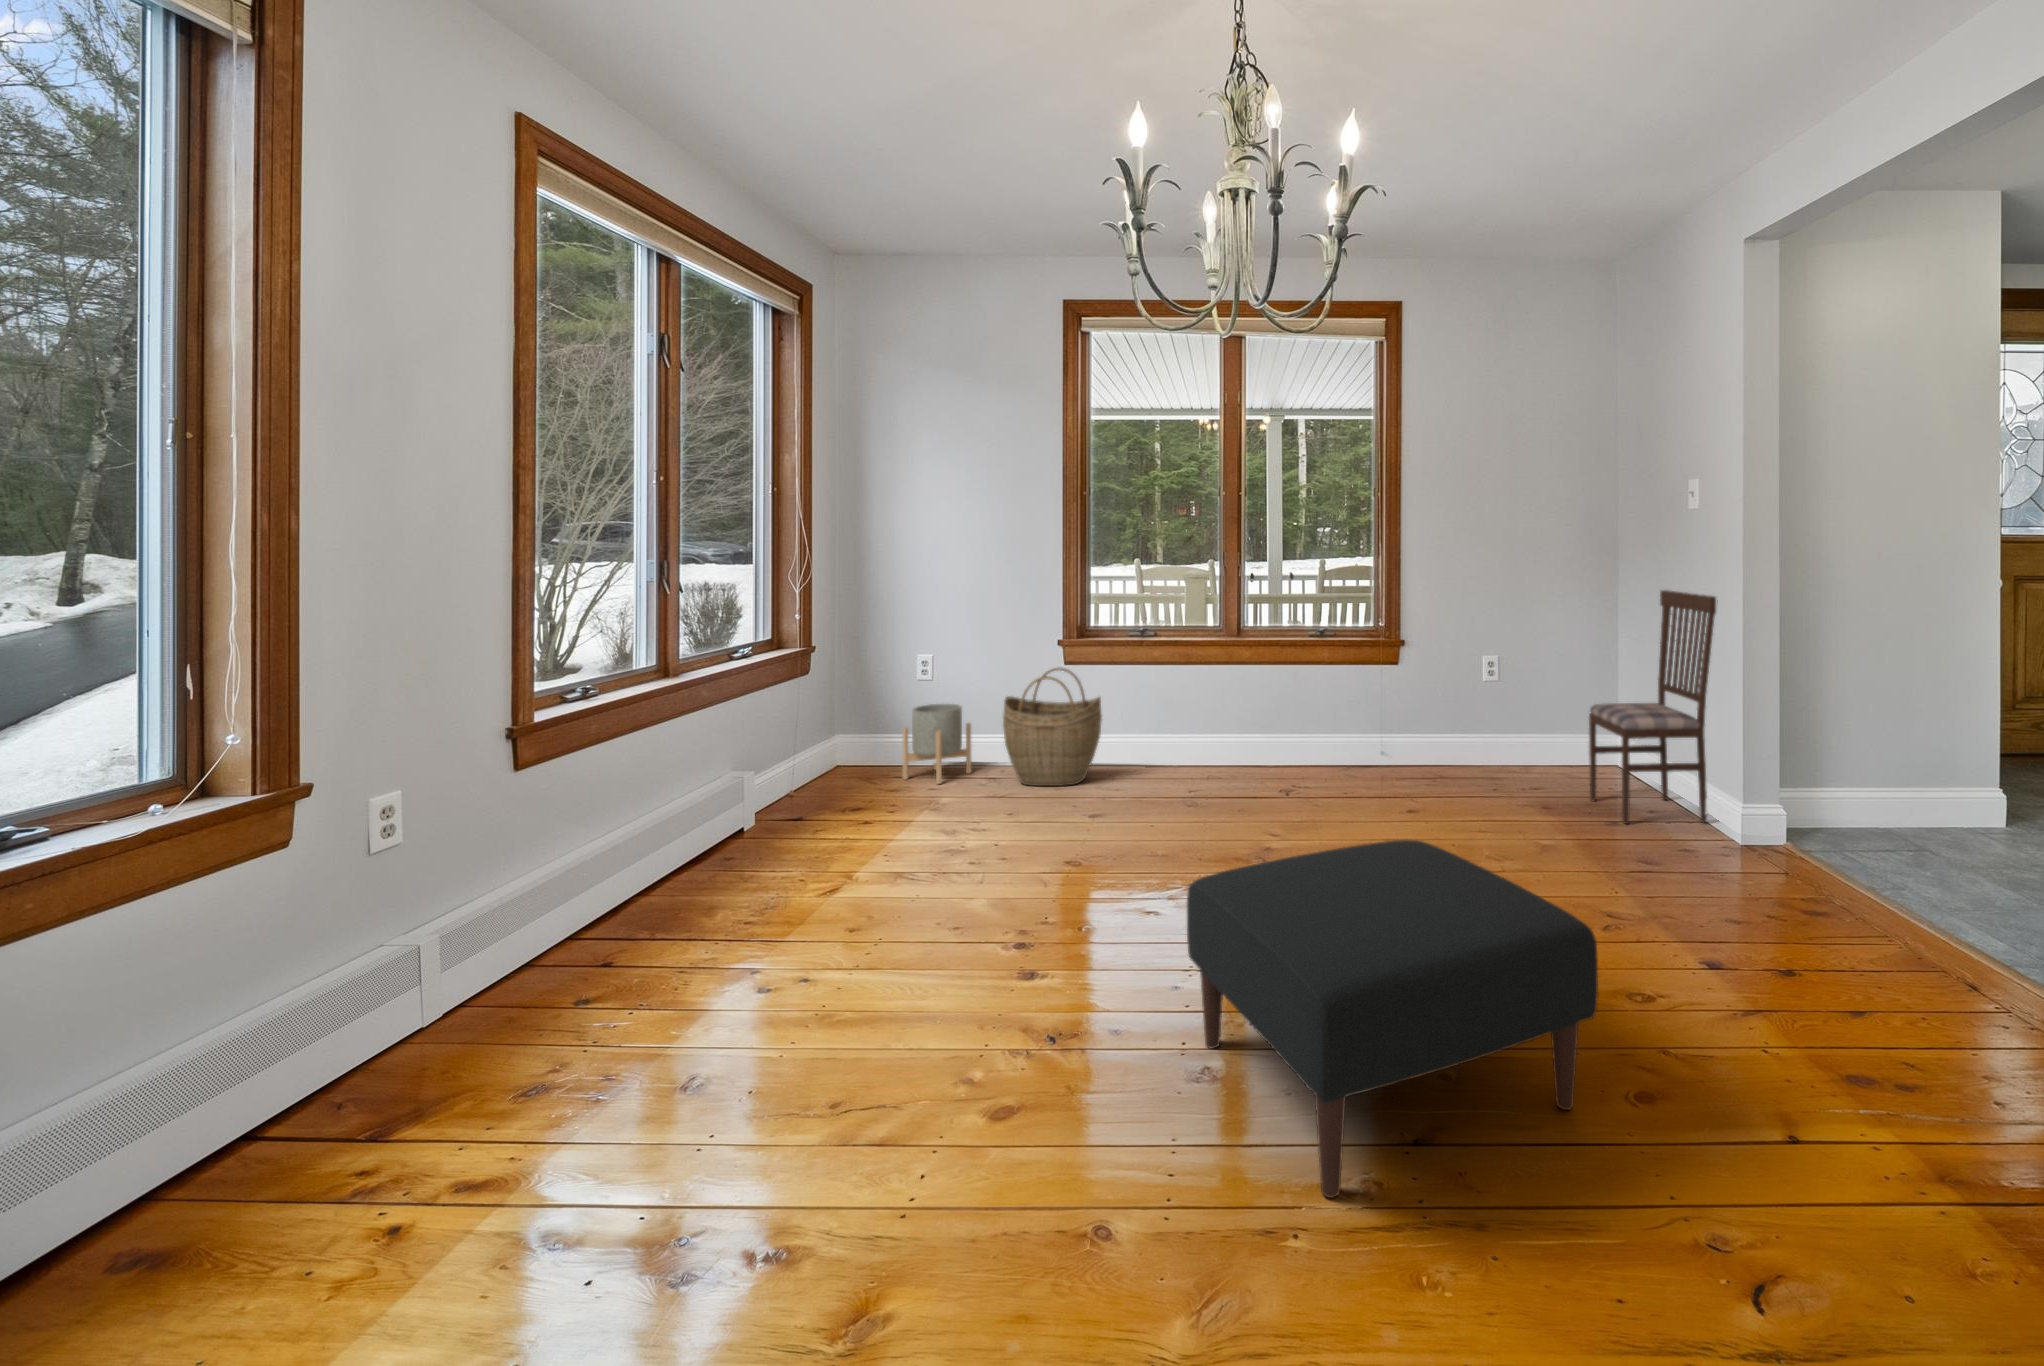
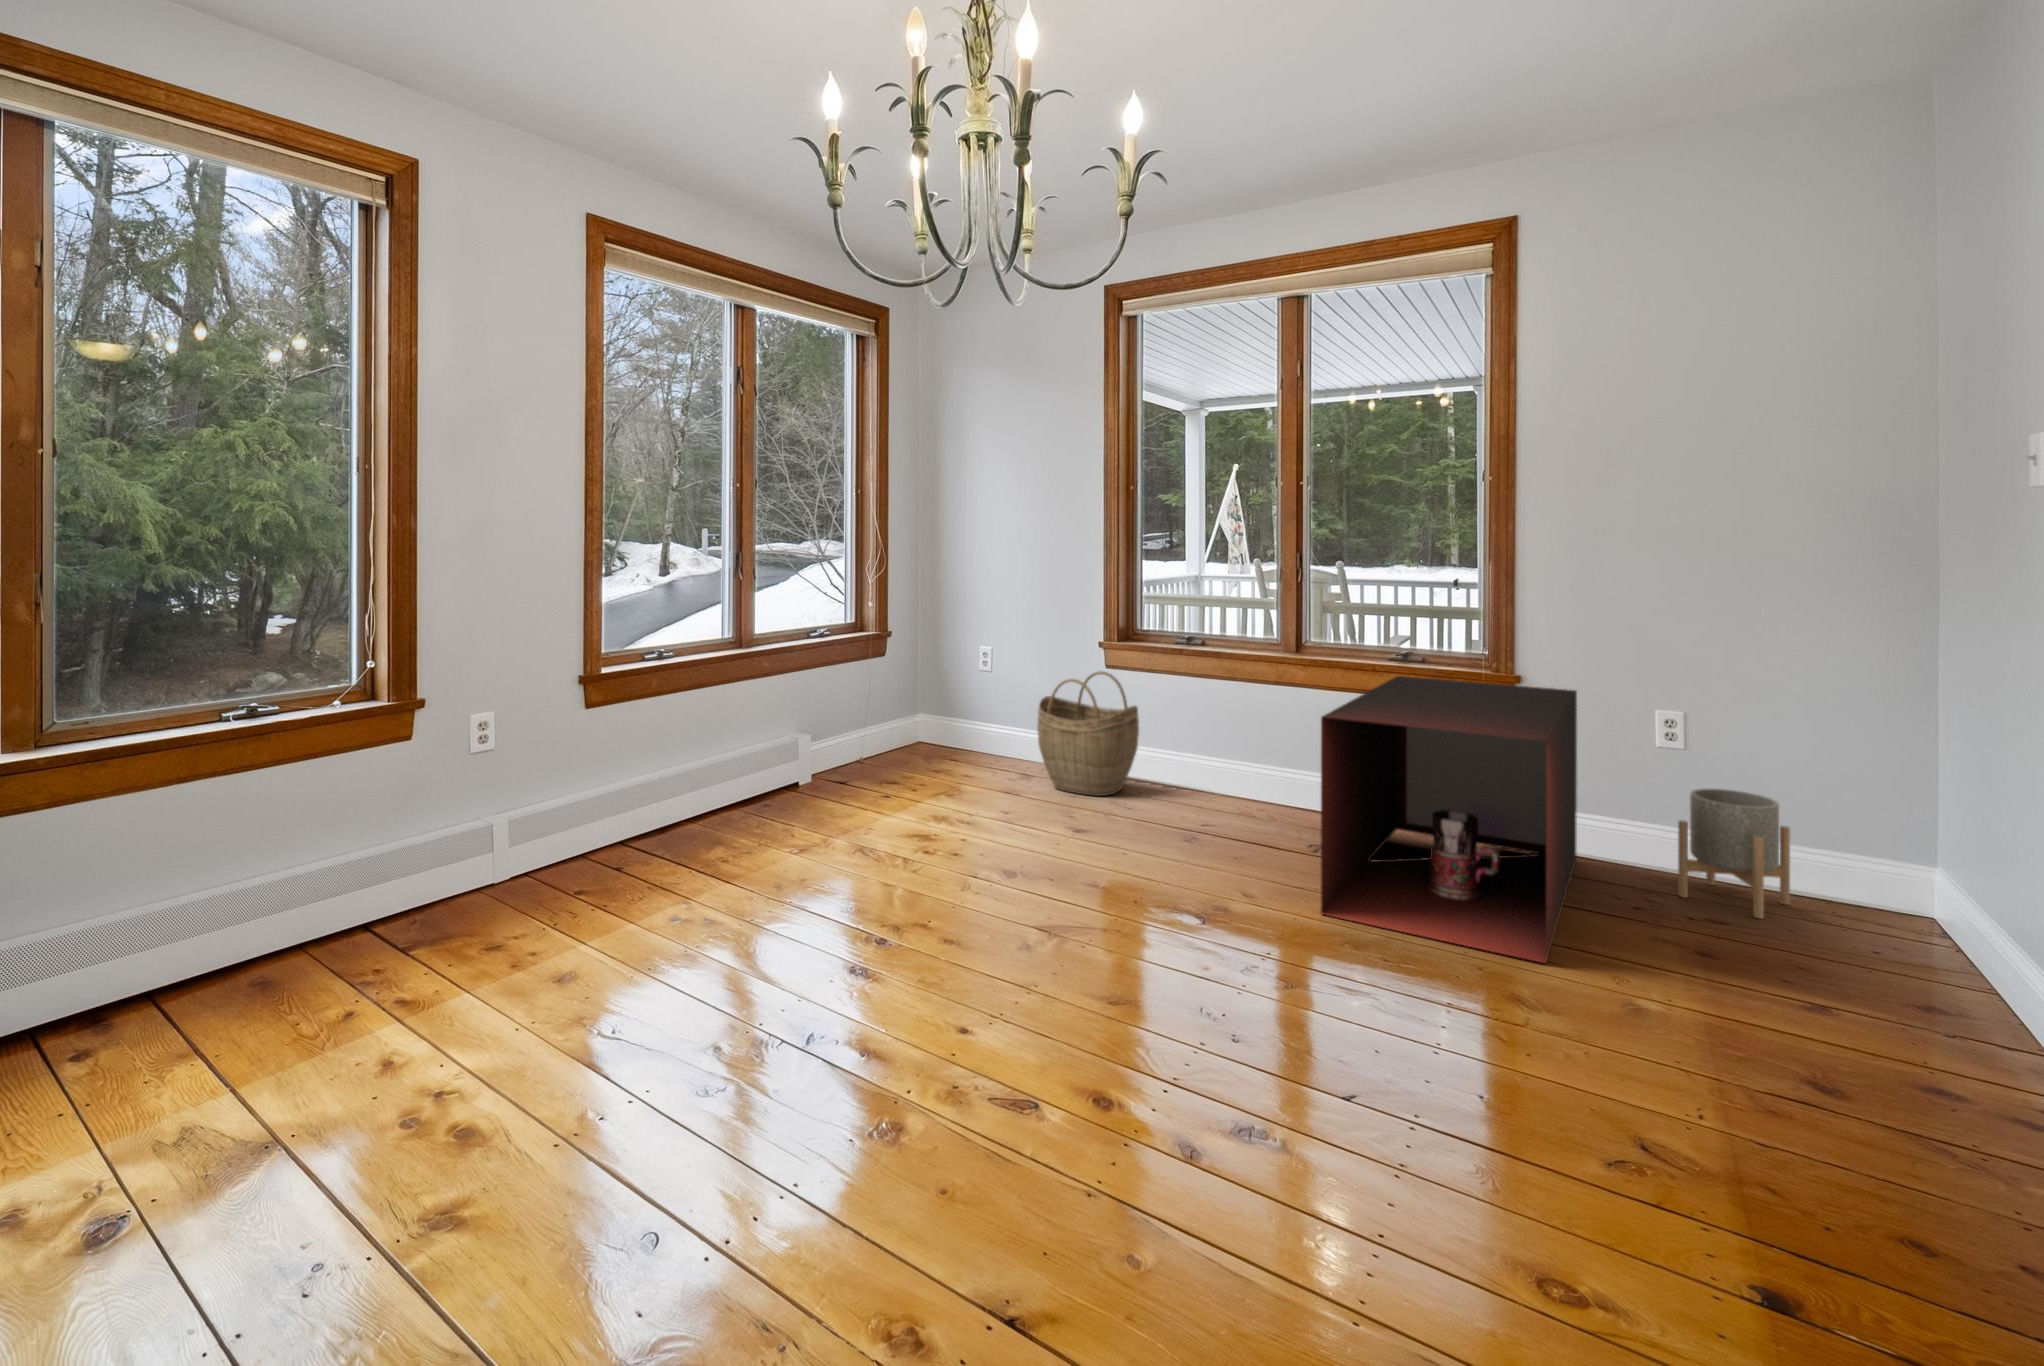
dining chair: present [1589,590,1716,824] -> none [1781,629,2004,1023]
storage cabinet: none [1321,648,1503,842] -> present [1321,676,1577,963]
planter: present [902,703,971,784] -> present [1678,789,1790,919]
ottoman: present [1187,840,1598,1198] -> none [844,895,1254,1290]

